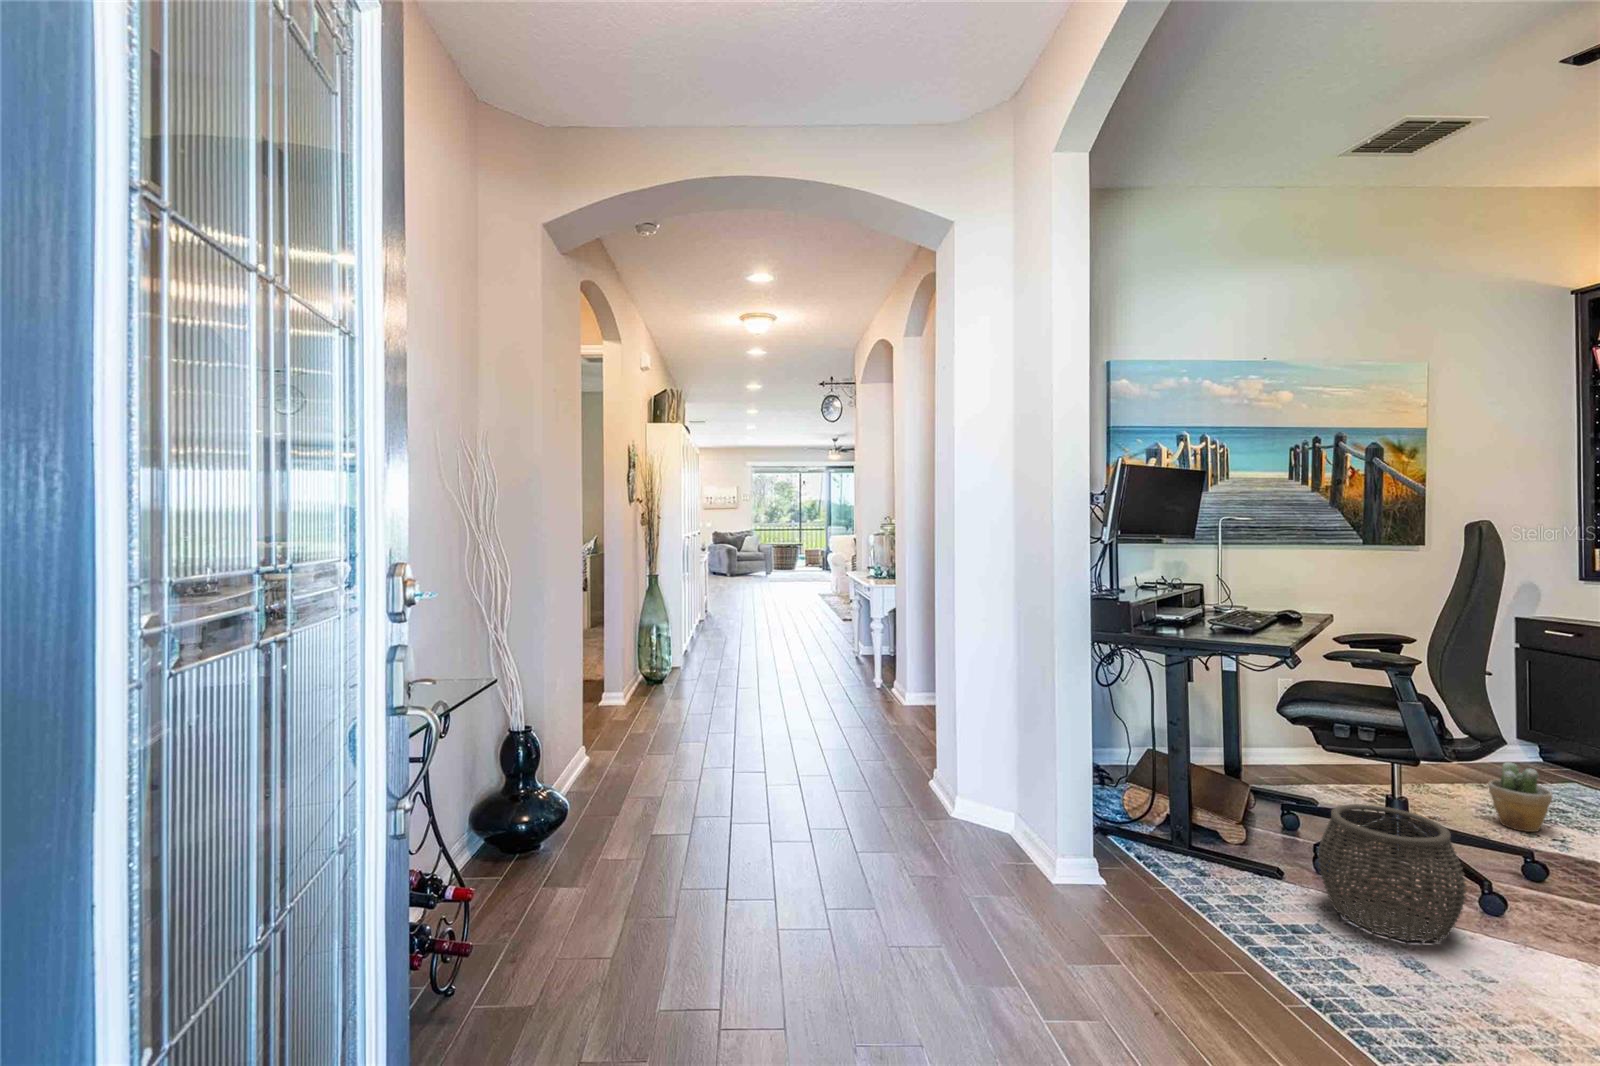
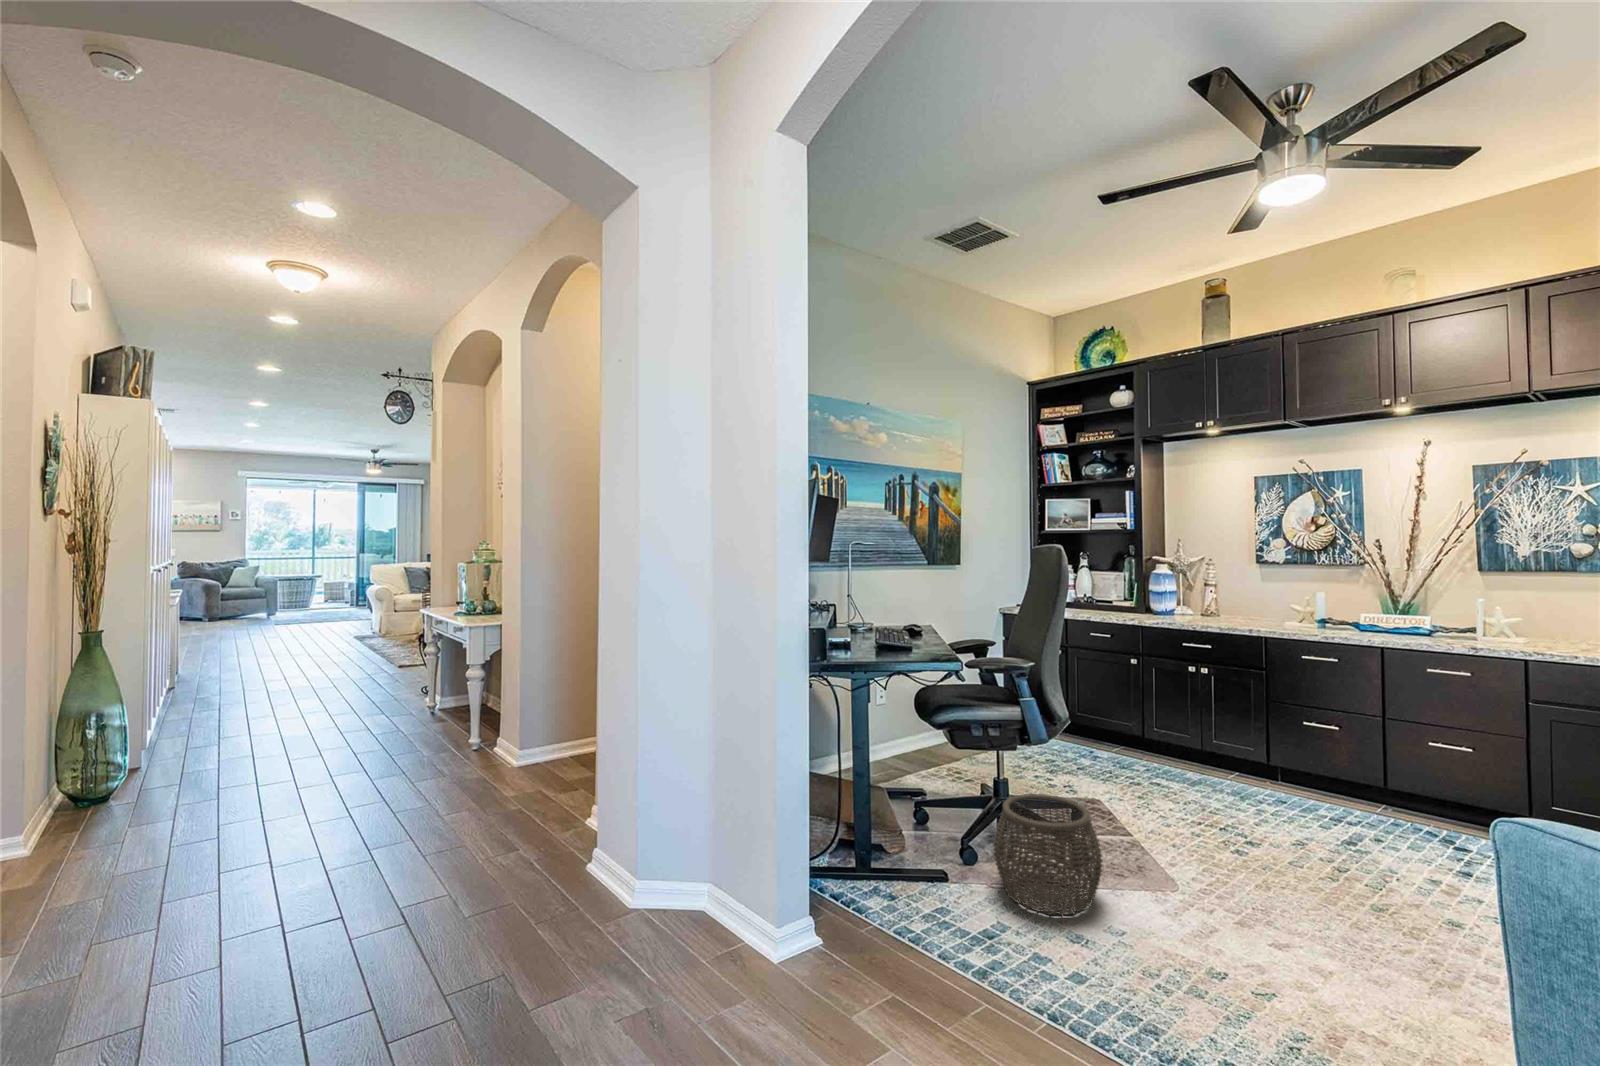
potted plant: present [1488,762,1552,832] -> none [1030,729,1067,781]

